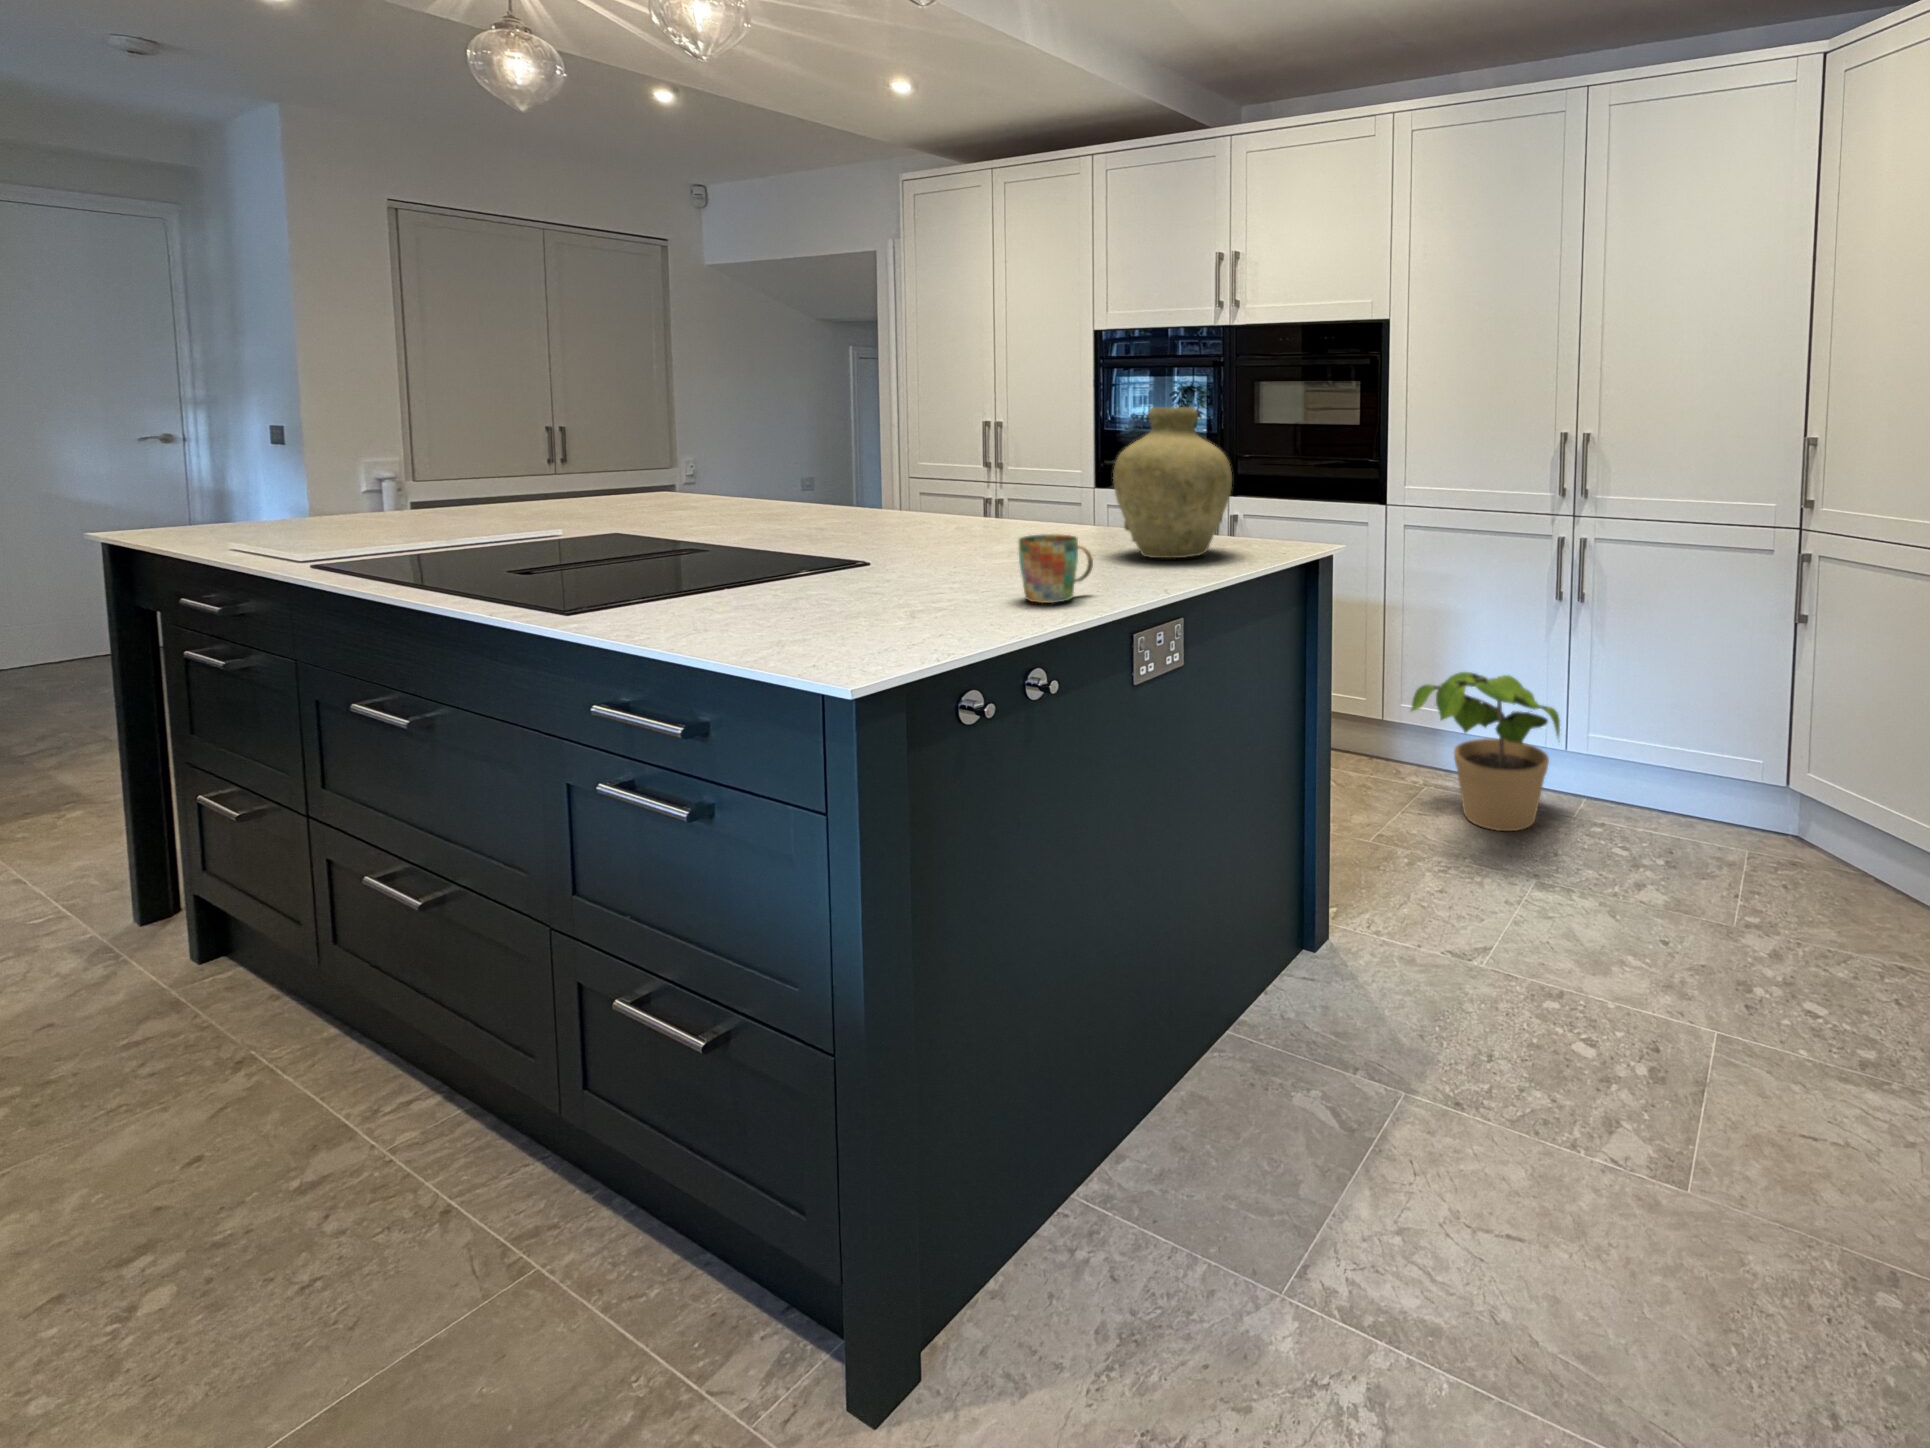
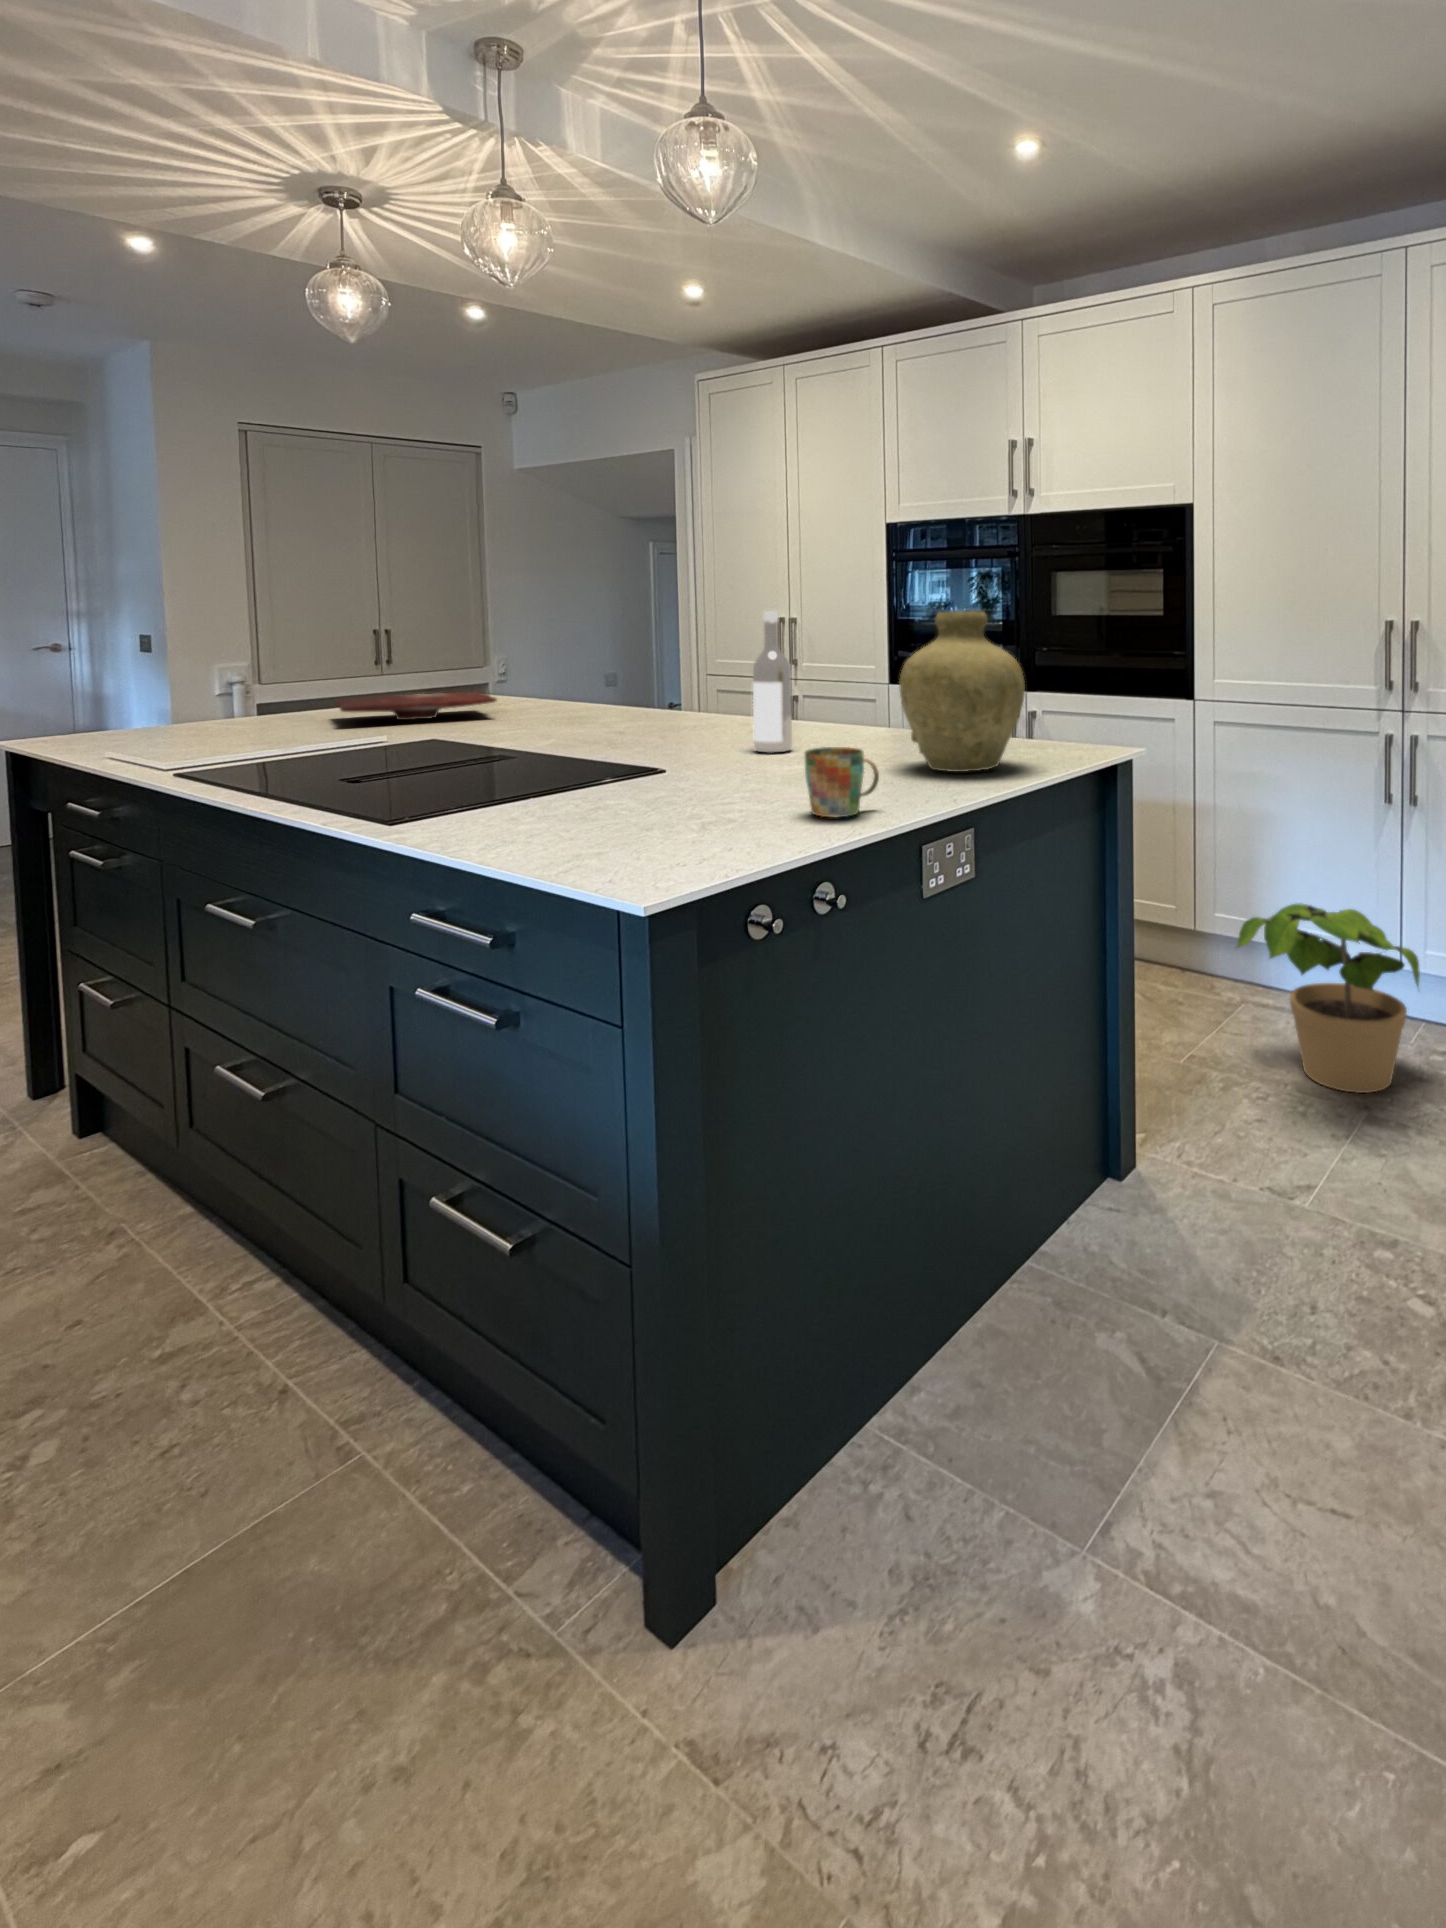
wine bottle: none [968,404,1007,541] -> present [753,611,792,753]
cutting board: none [514,482,700,510] -> present [335,691,497,720]

